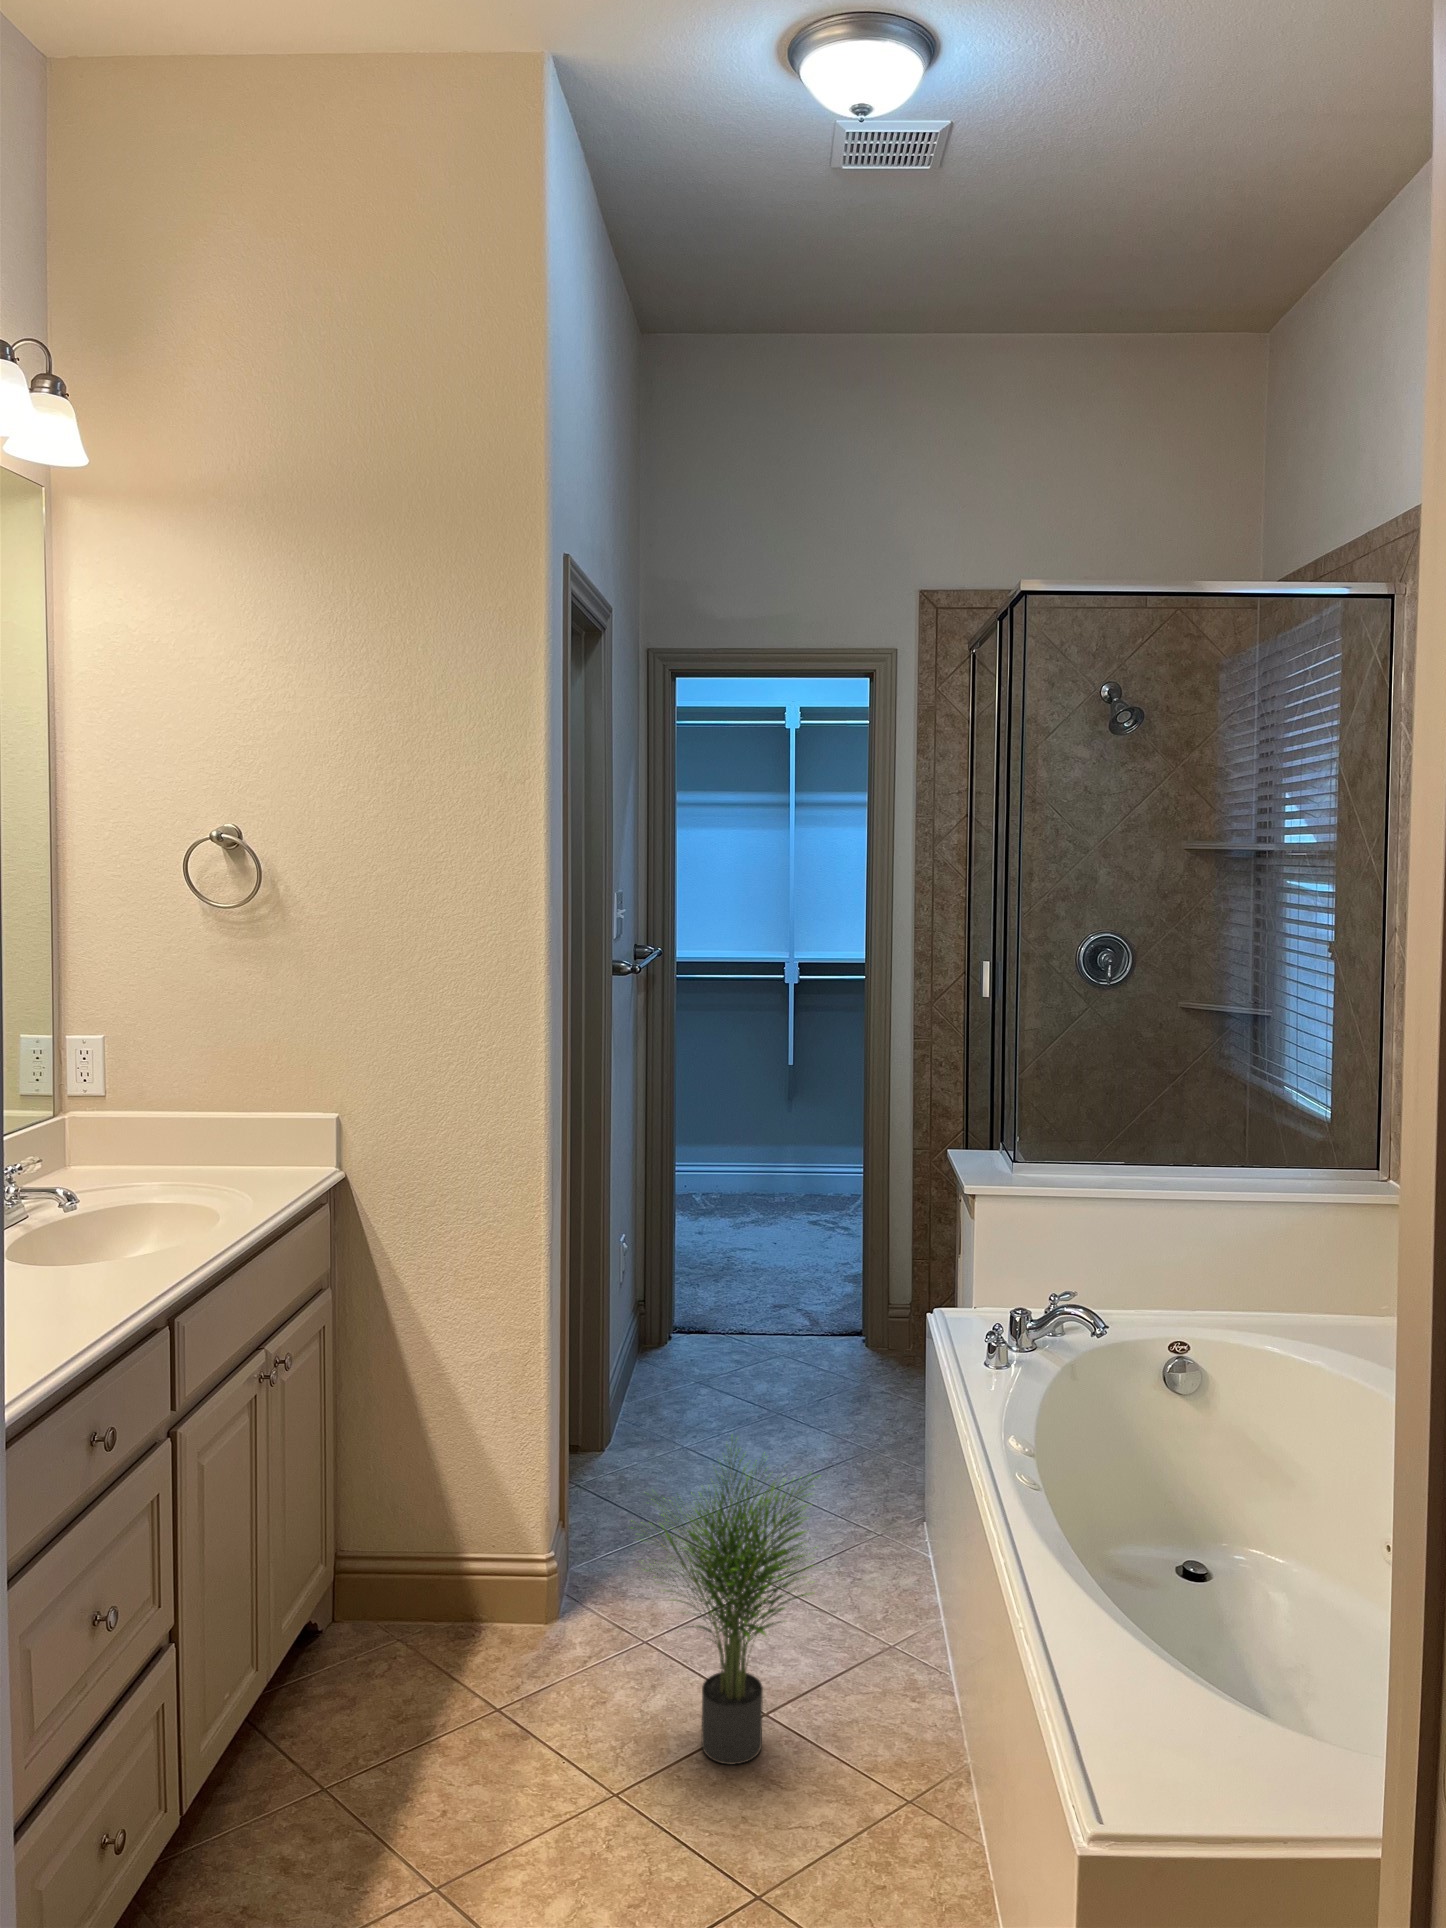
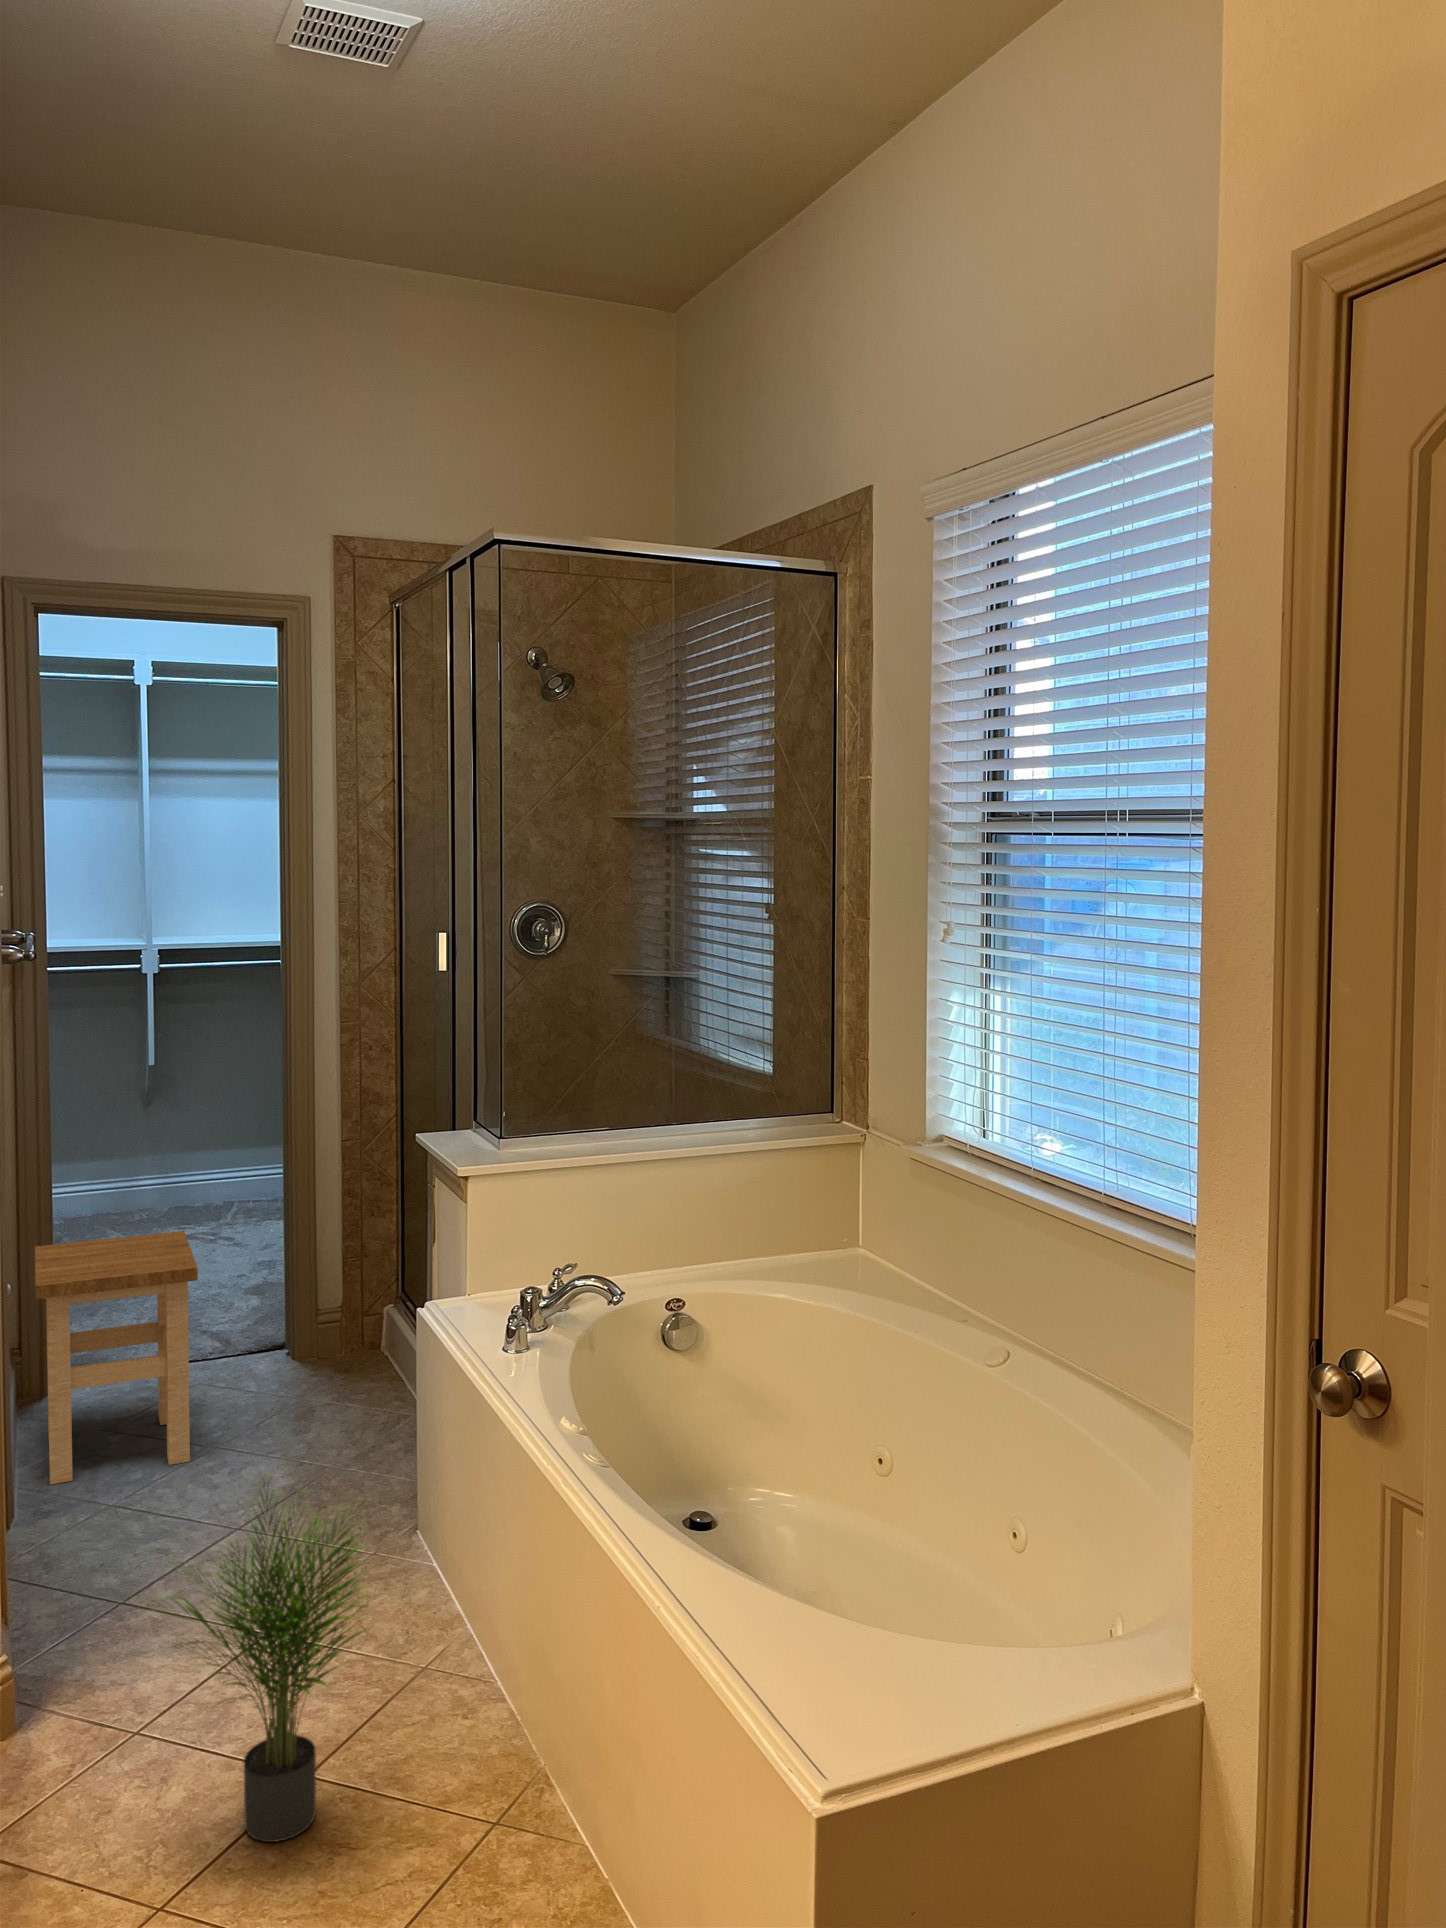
stool: none [636,1212,766,1418] -> present [35,1231,198,1484]

